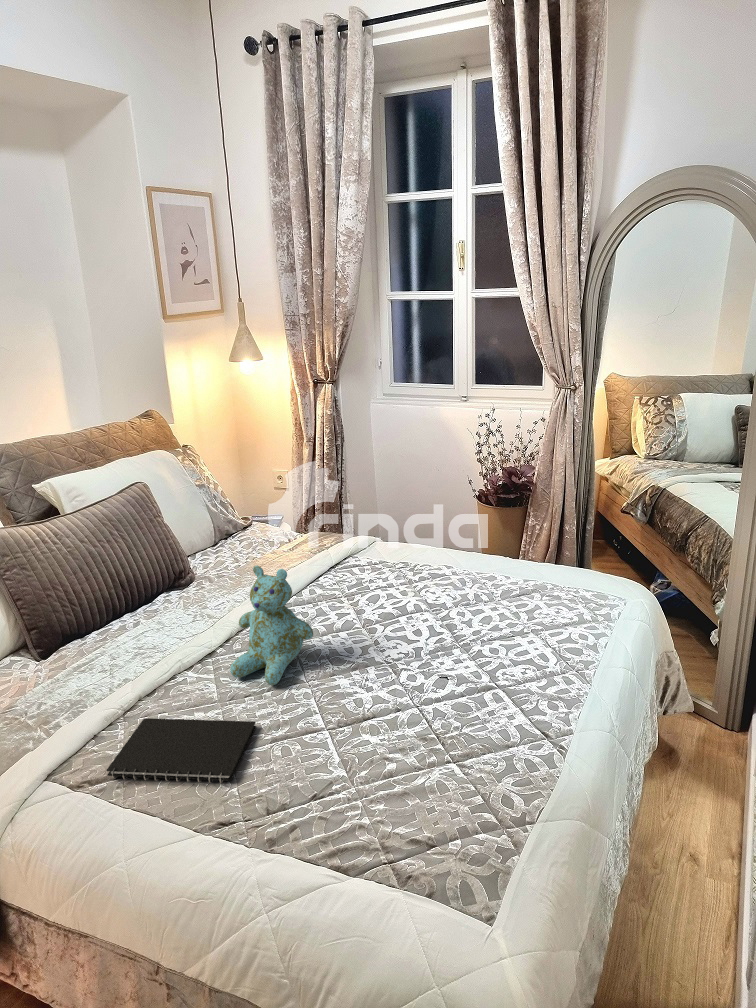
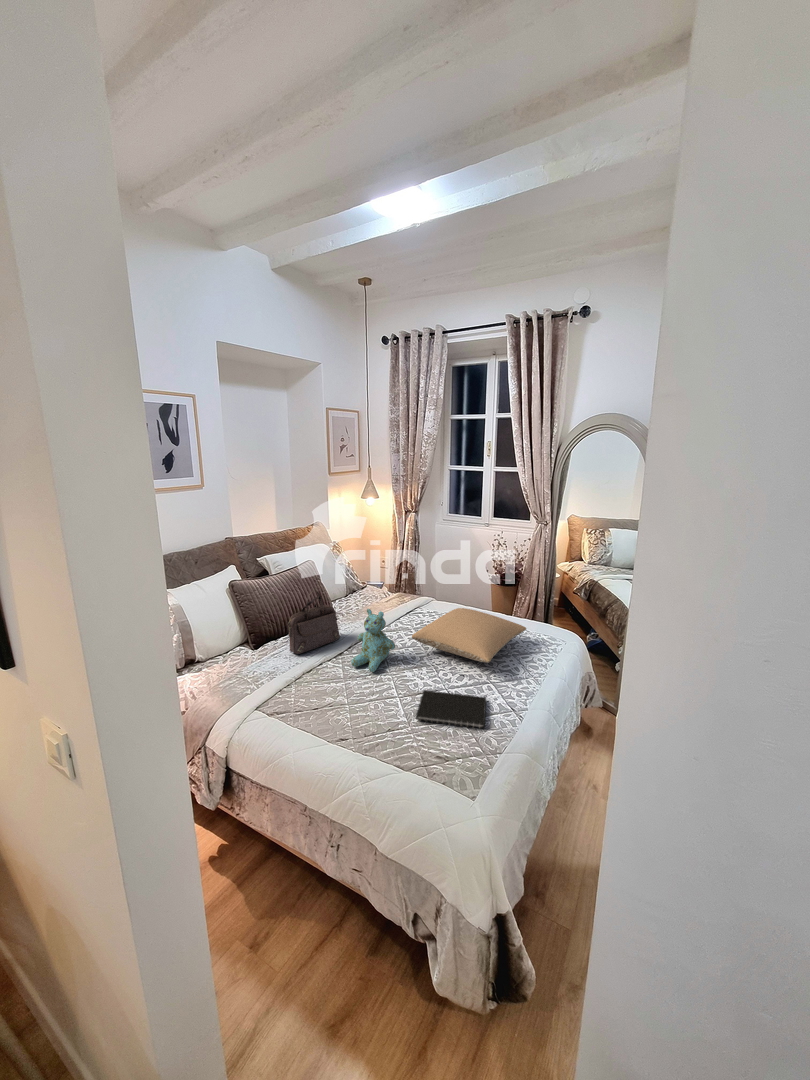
handbag: none [98,538,205,662] -> present [288,591,340,654]
pillow: none [343,552,554,650] -> present [412,608,526,663]
notebook: present [106,718,256,784] -> present [416,690,486,728]

